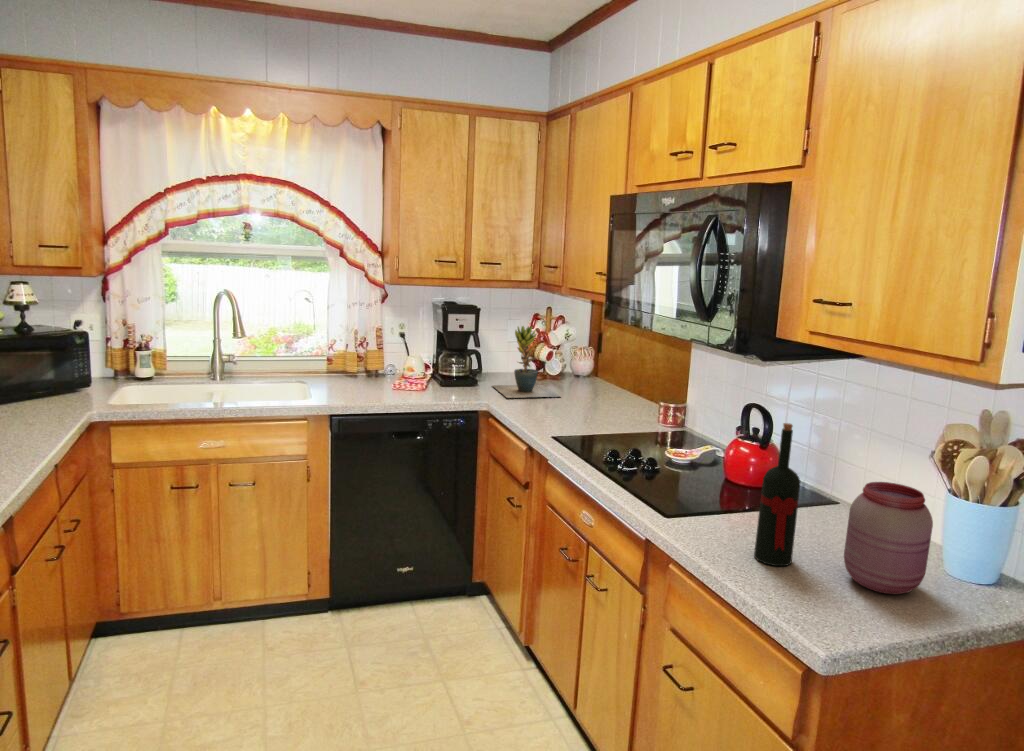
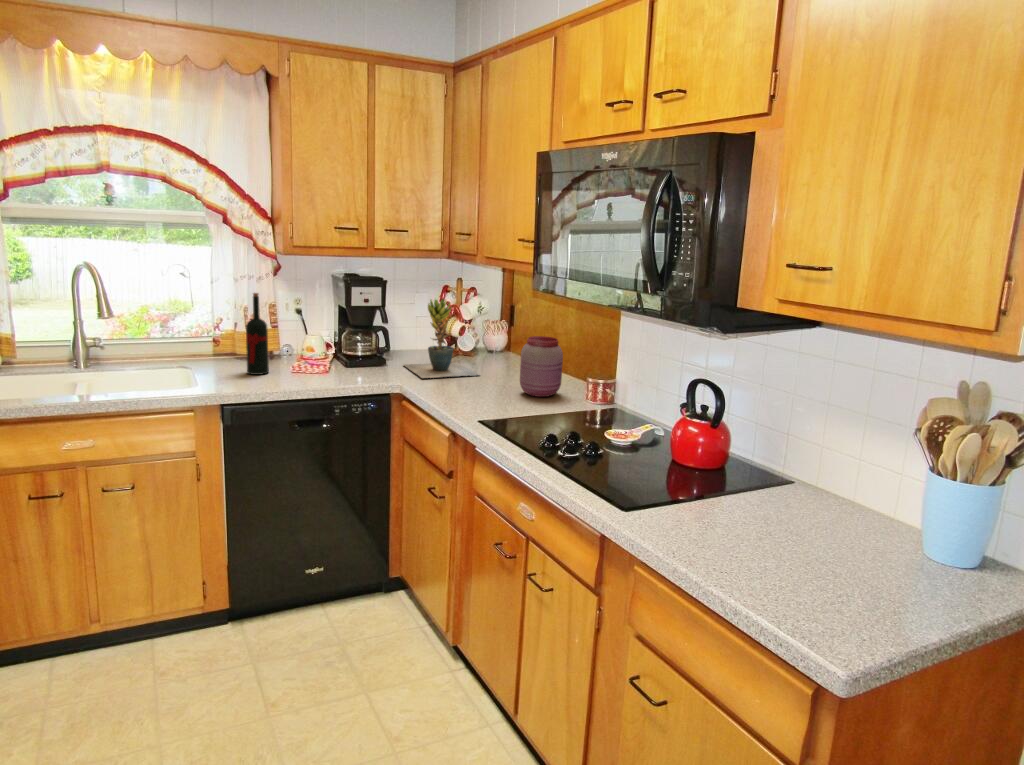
wine bottle: present [754,423,800,566] -> present [246,293,269,375]
jar: present [844,482,933,594] -> present [520,336,563,397]

